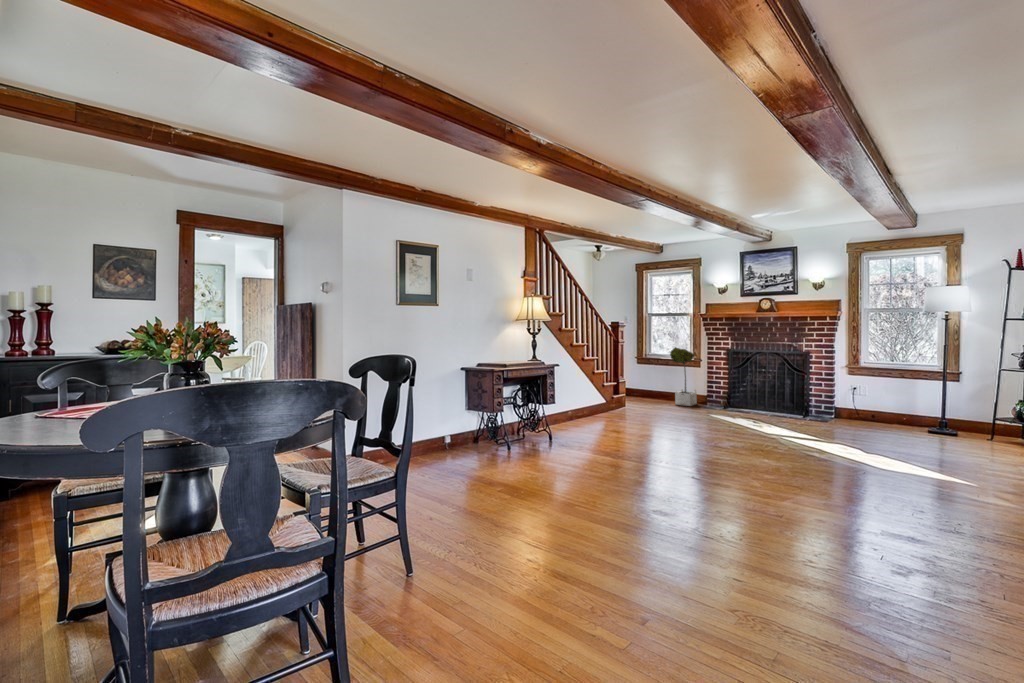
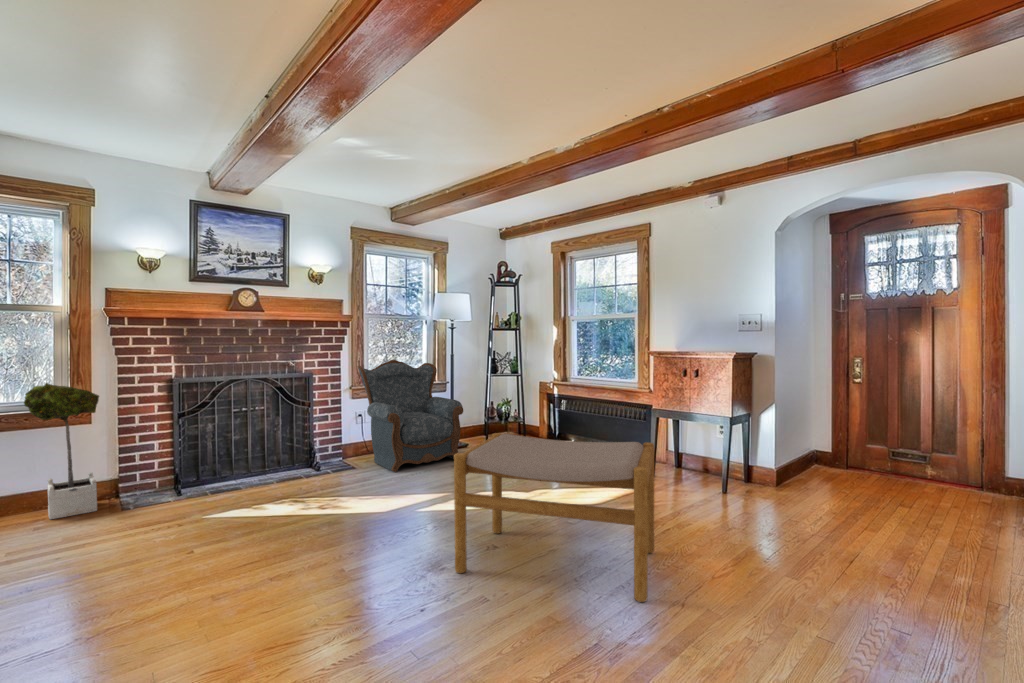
armchair: none [831,346,924,437] -> present [358,359,463,472]
footstool: none [714,391,811,482] -> present [454,433,654,602]

